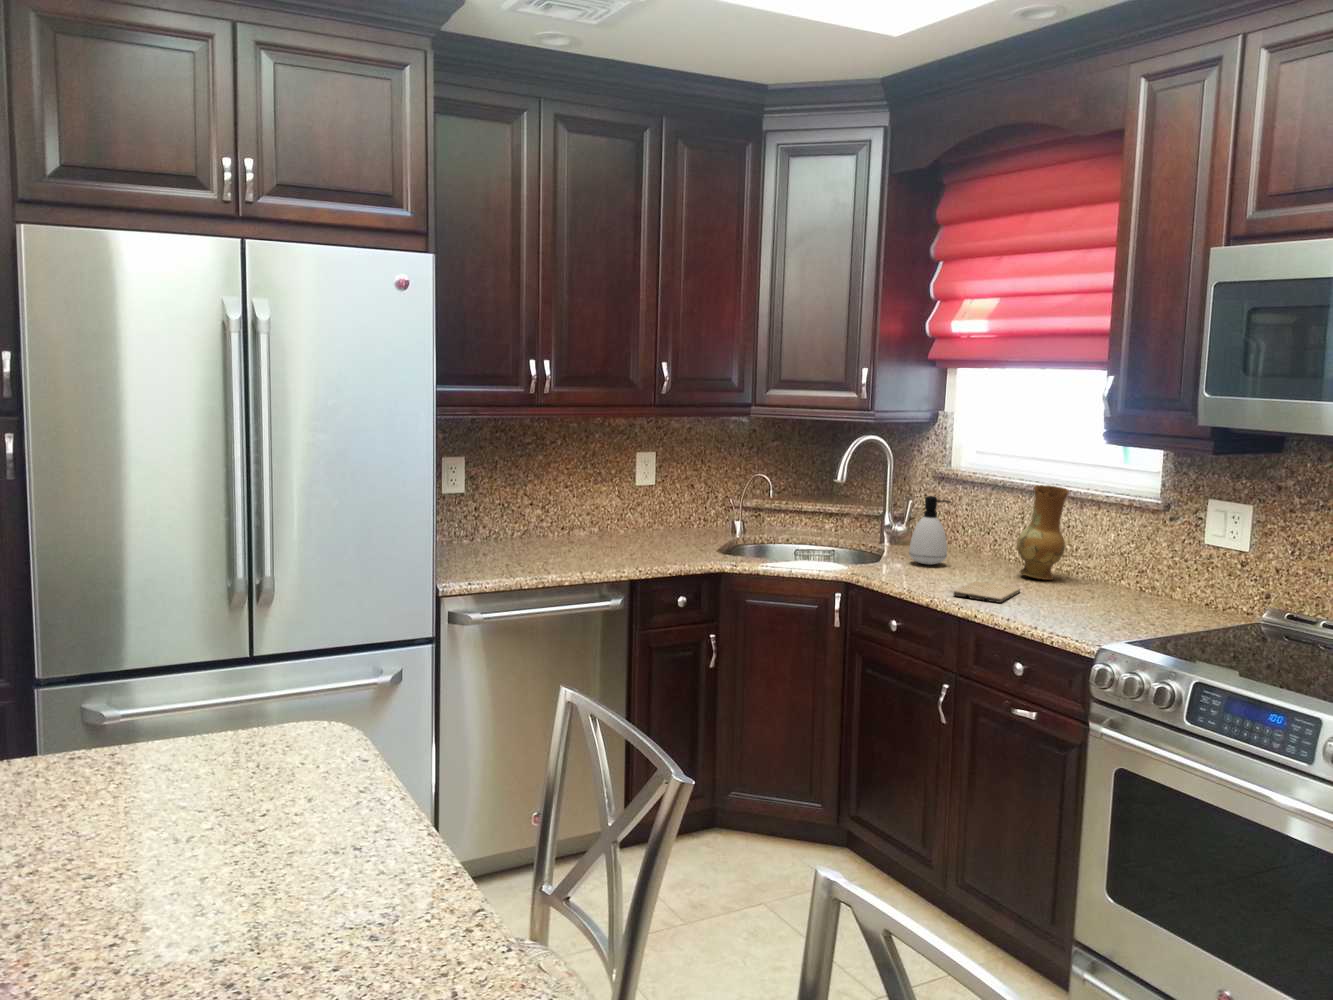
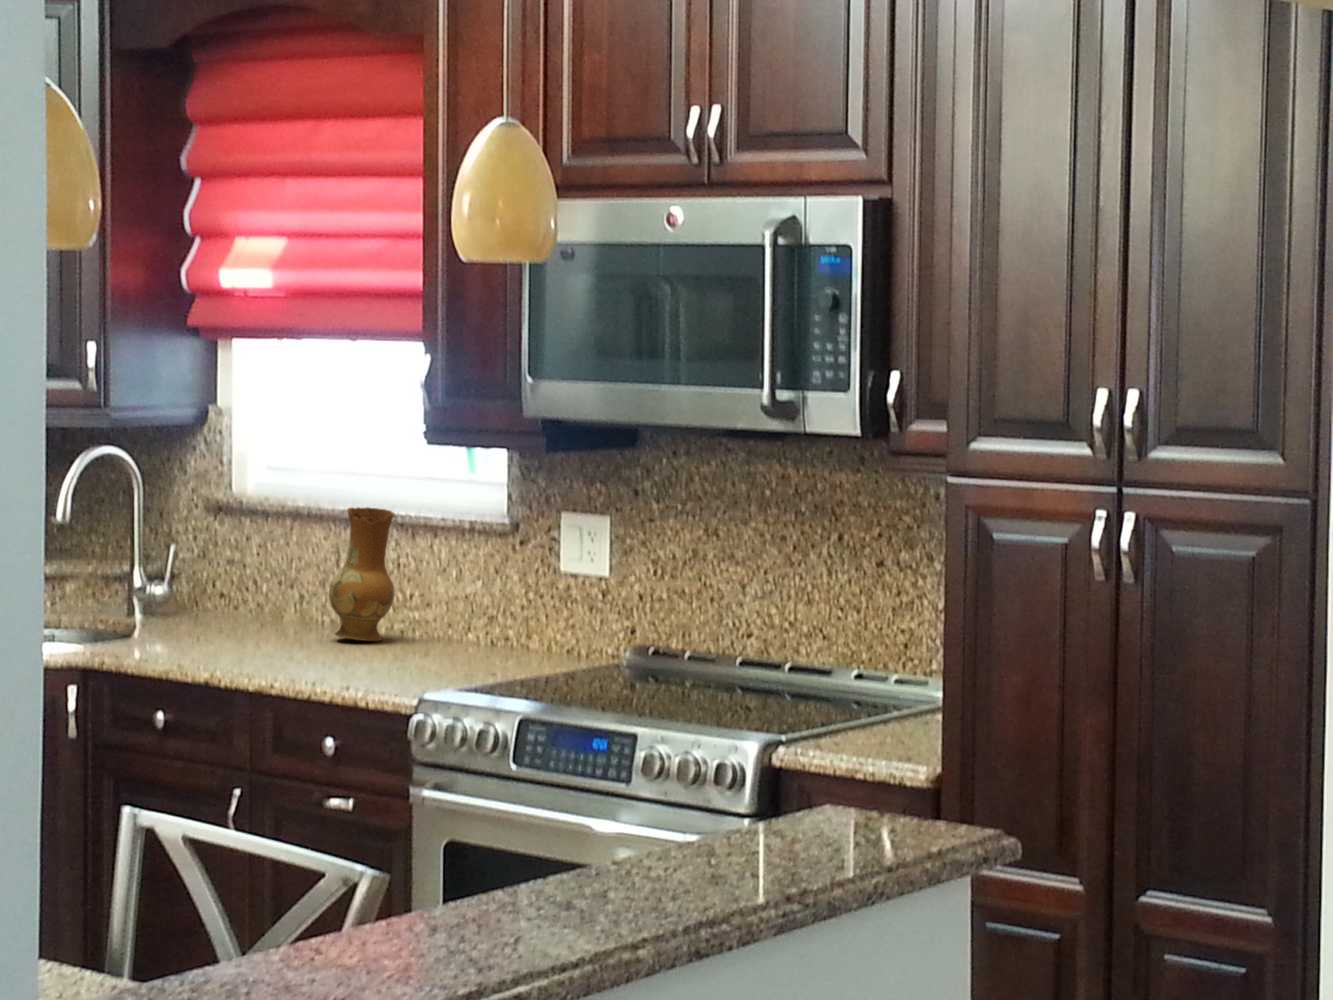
soap dispenser: present [909,496,951,565] -> none [174,532,233,636]
cutting board: present [953,581,1020,603] -> none [241,648,334,668]

